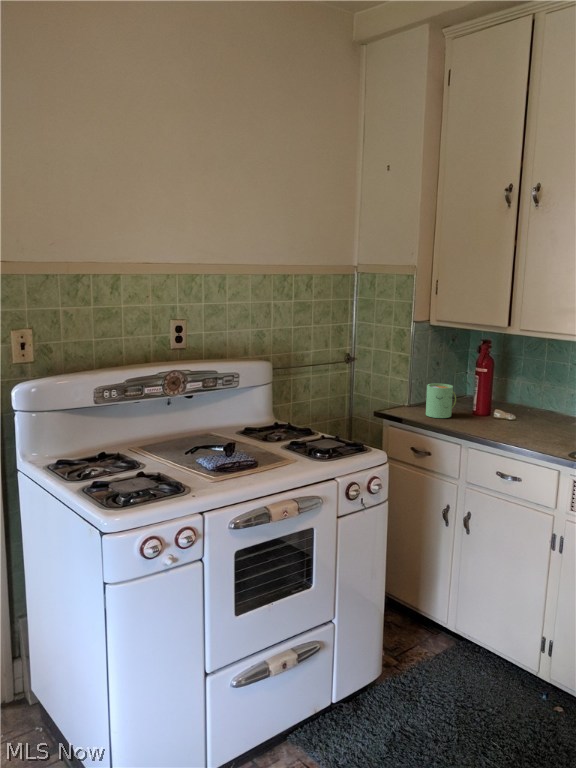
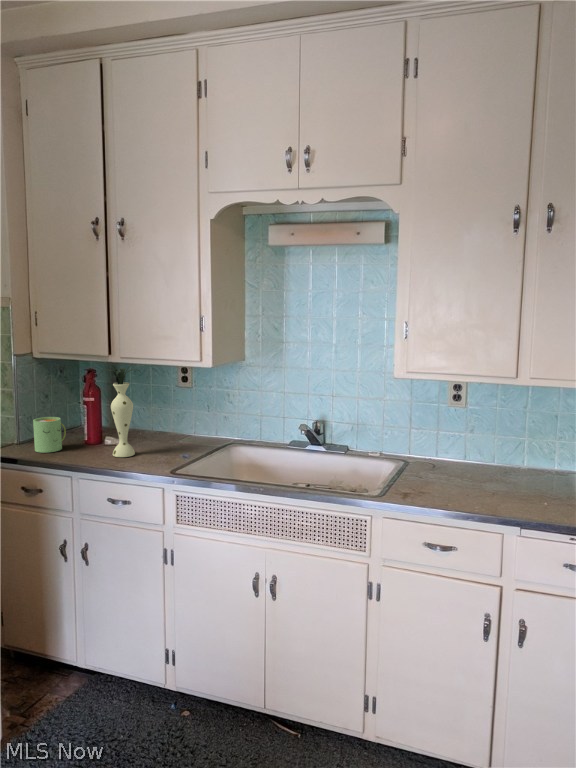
vase: none [498,335,544,433] -> present [104,365,136,457]

